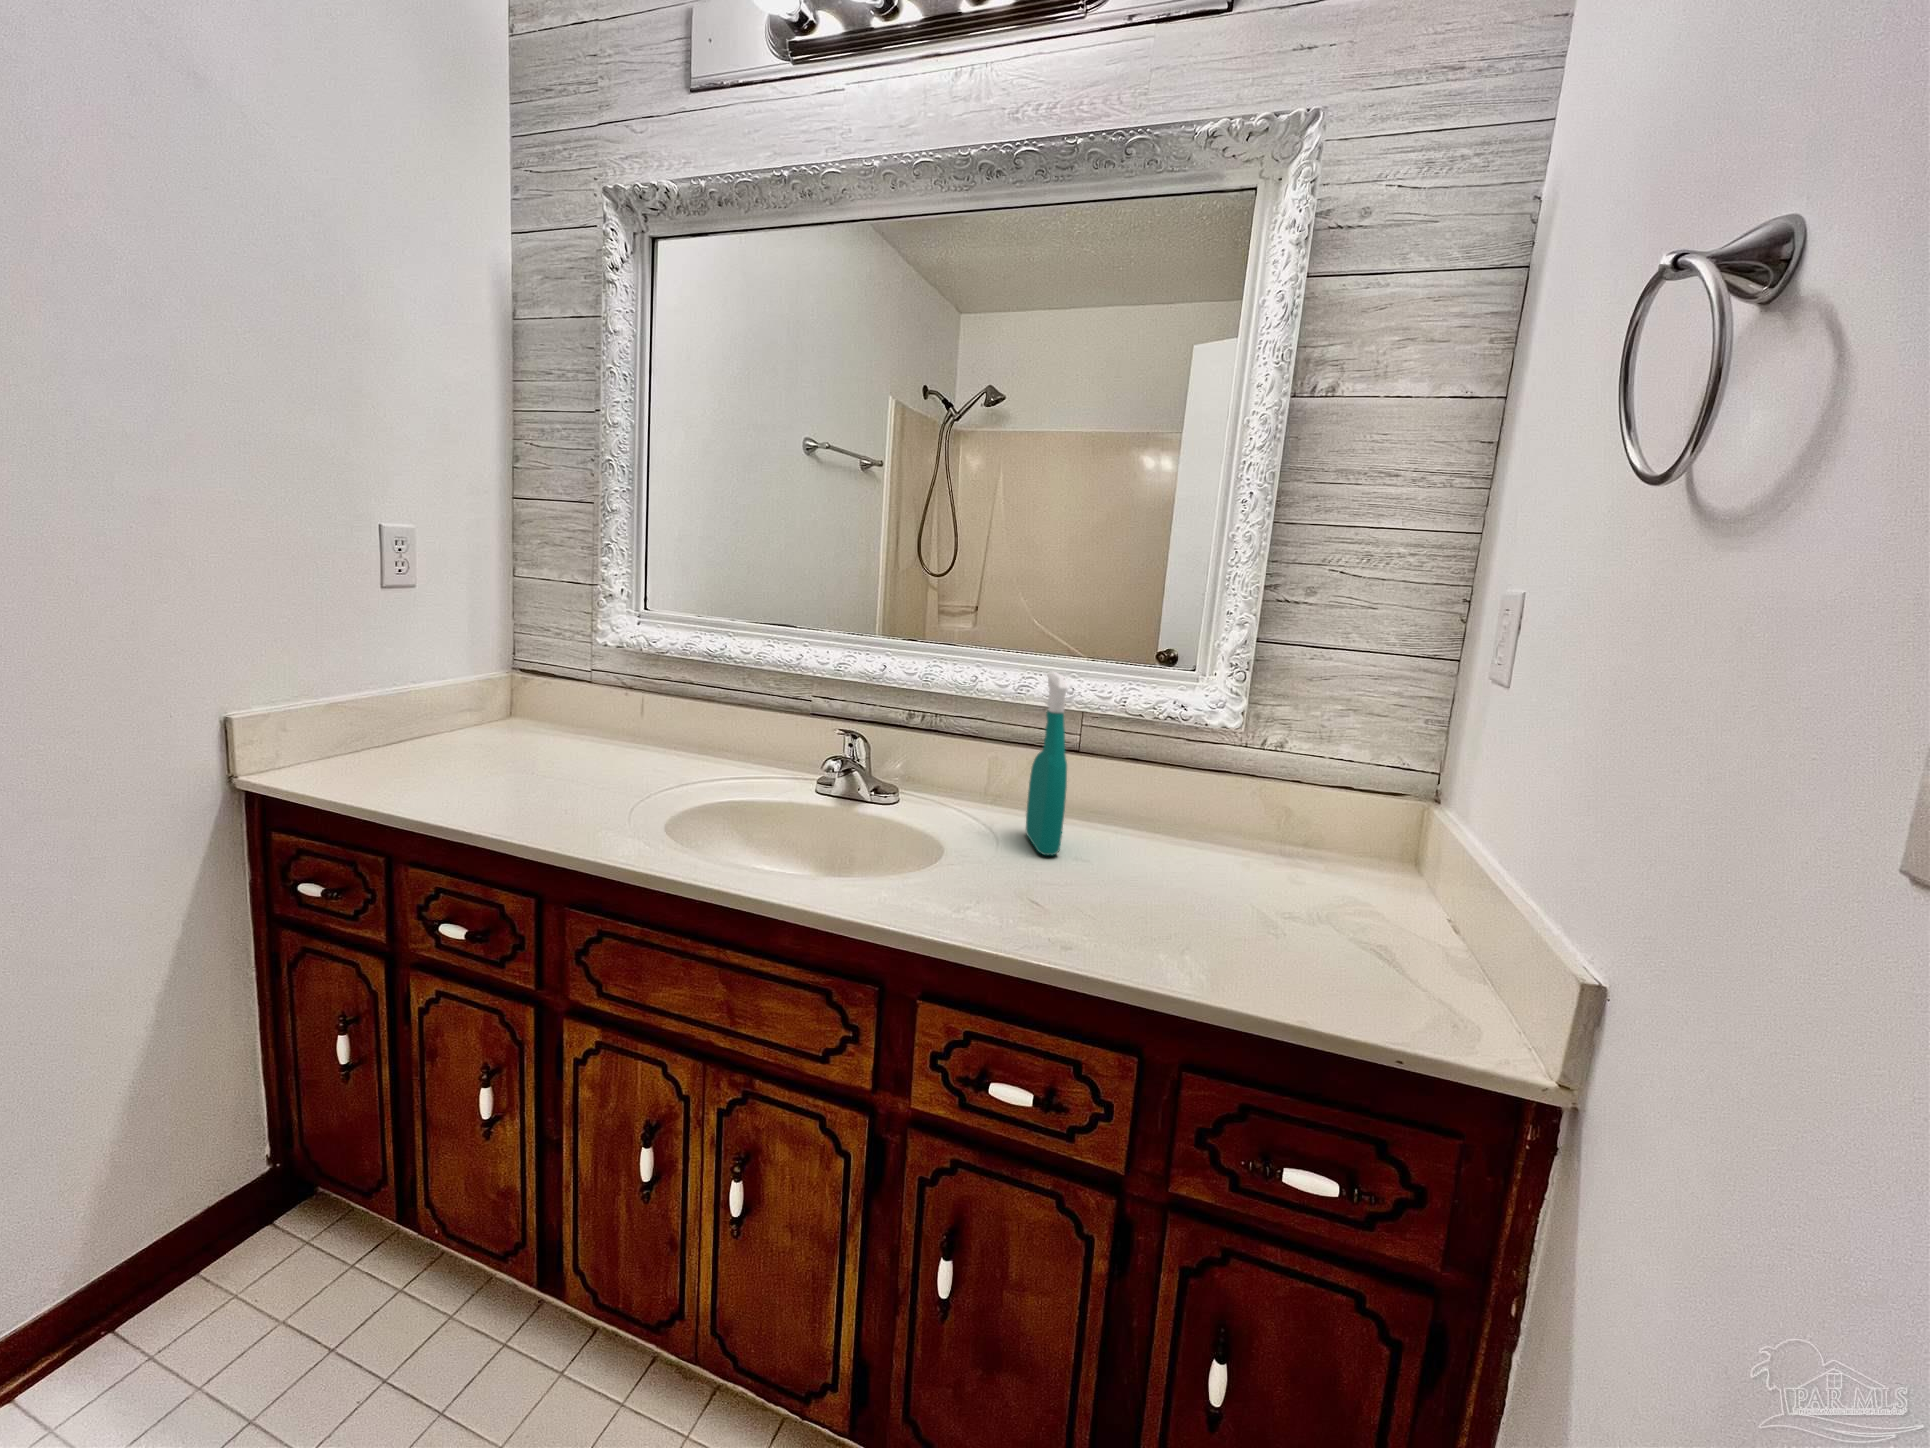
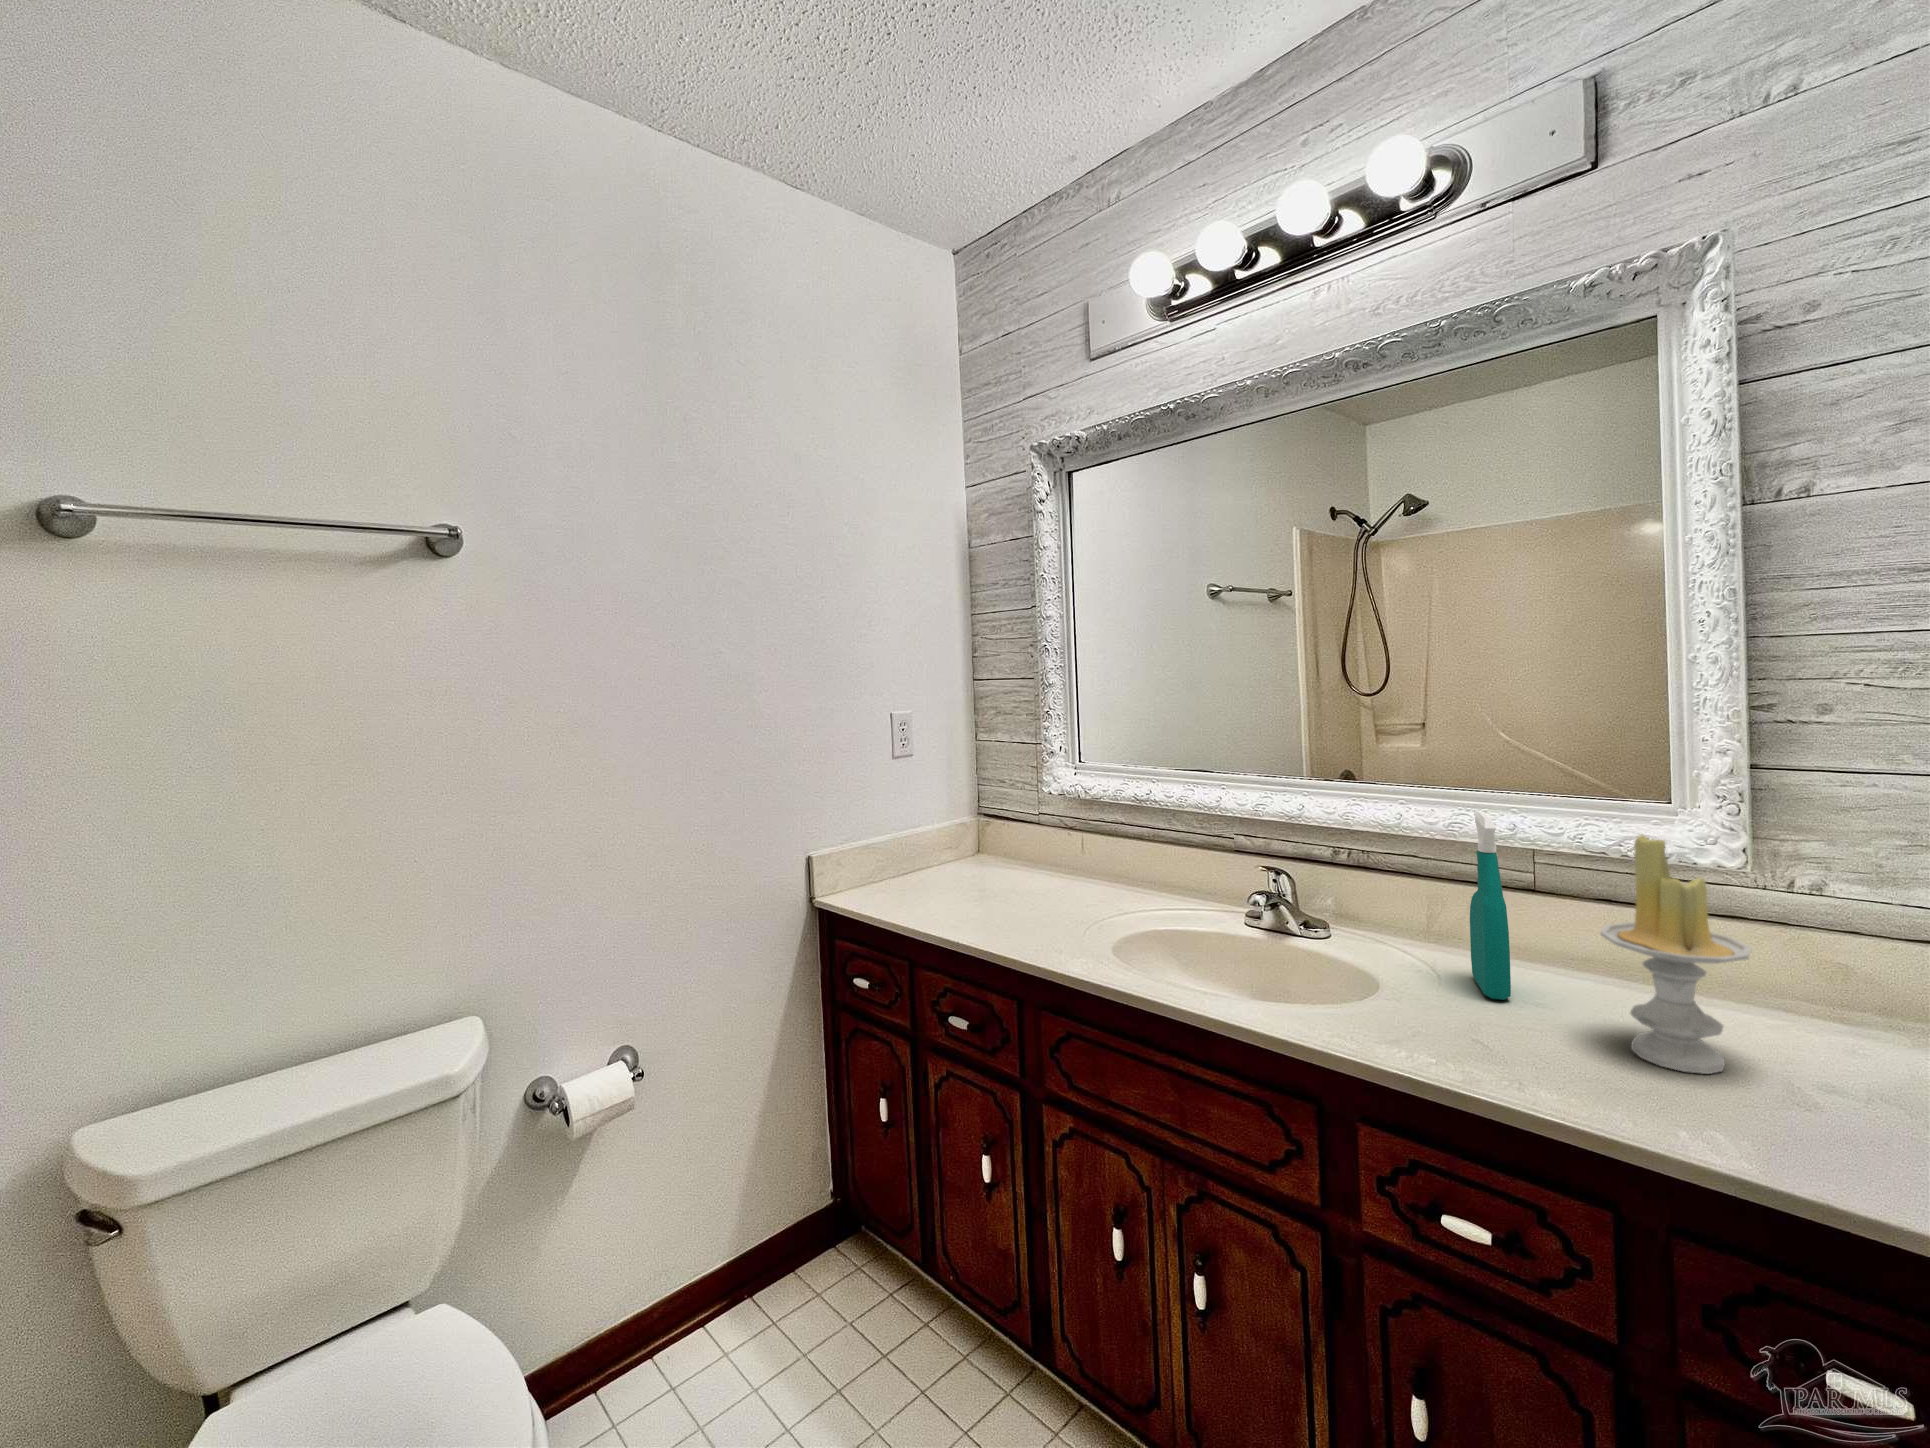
candle: none [1150,694,1262,913] -> present [1600,835,1751,1074]

